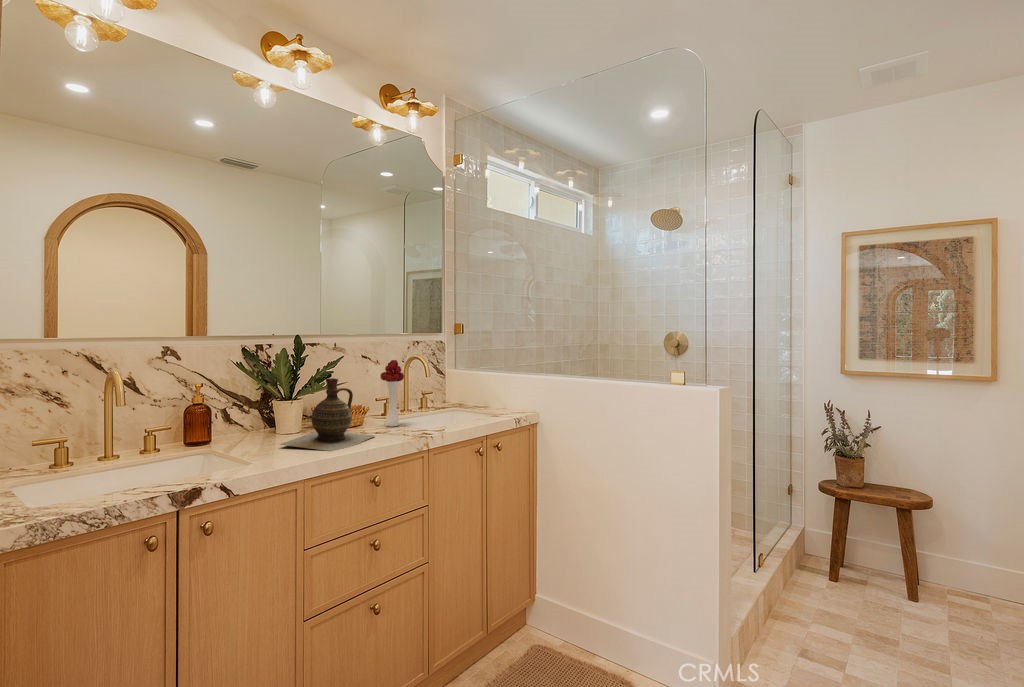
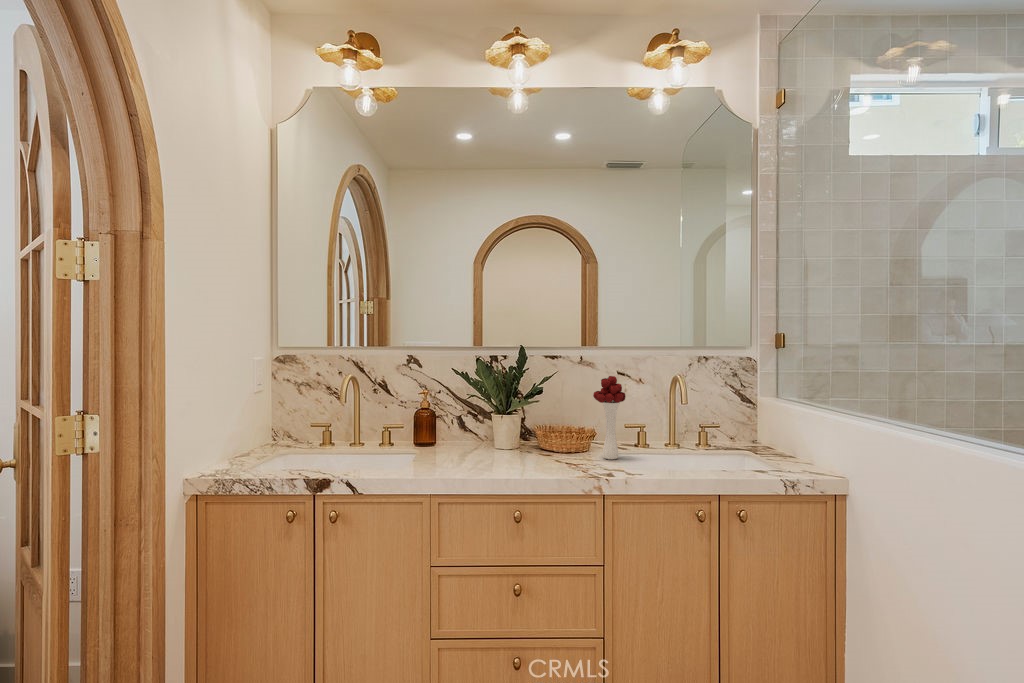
ceramic jug: present [279,378,374,451] -> none [460,392,560,474]

